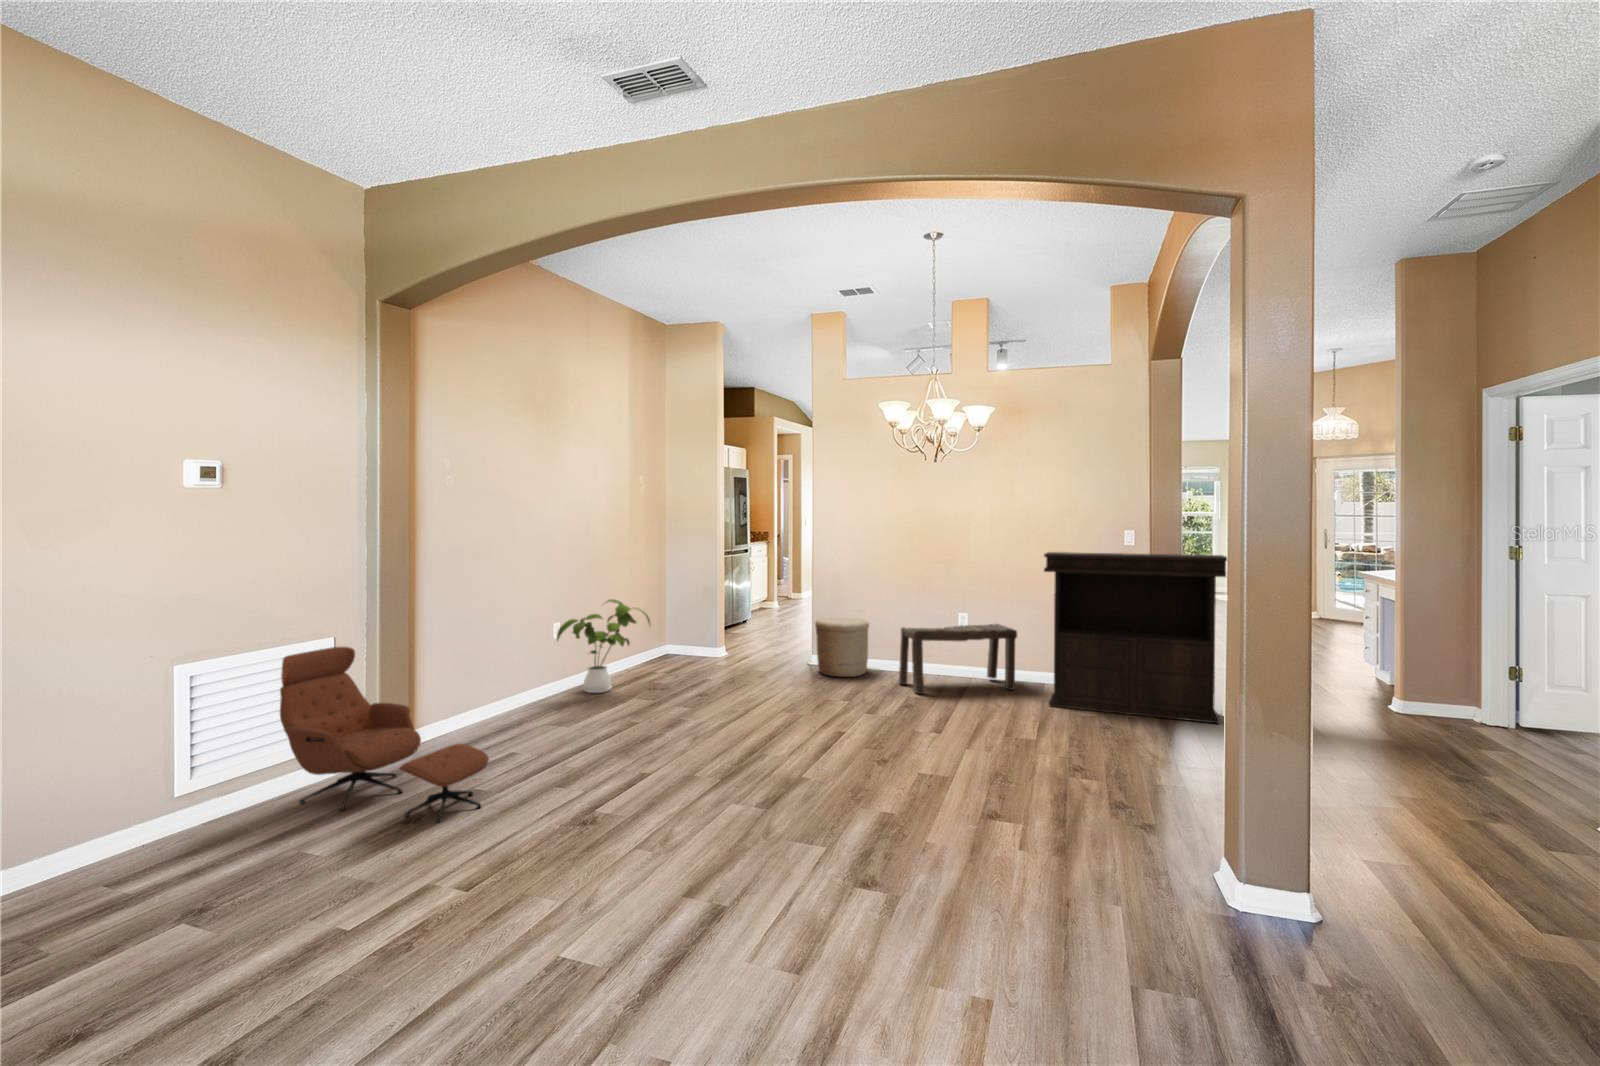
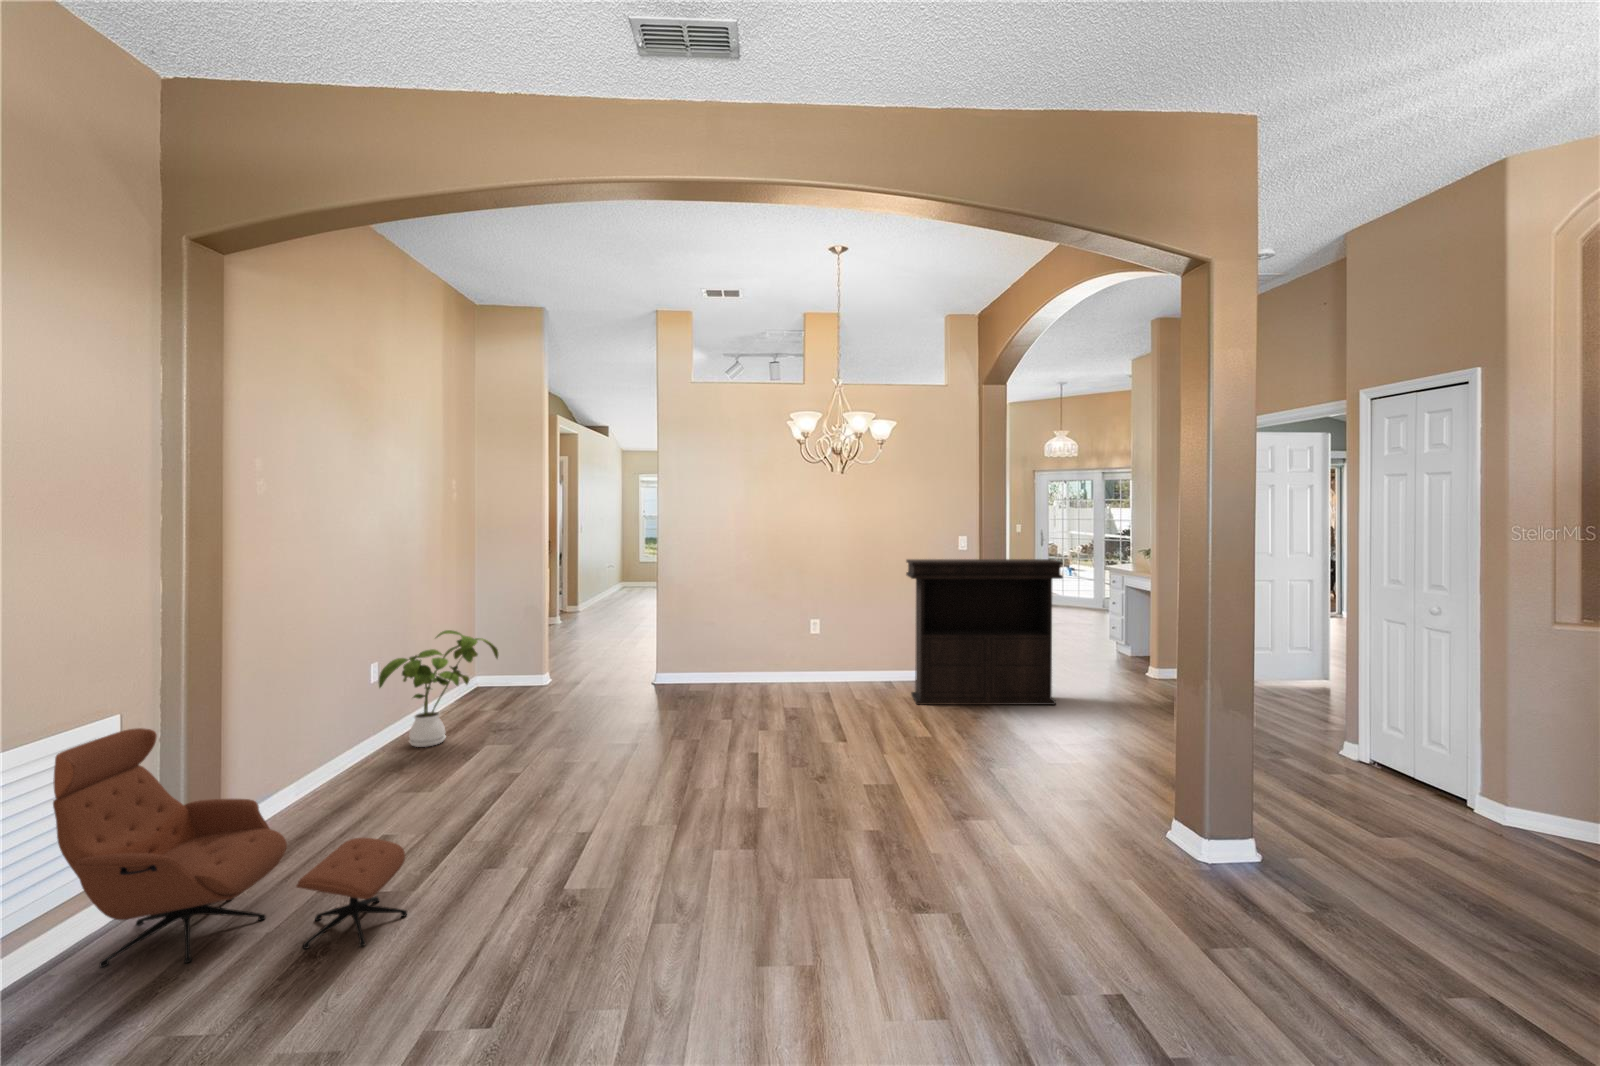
woven basket: present [815,617,869,677] -> none [669,632,726,696]
bench: present [899,624,1017,694] -> none [765,629,878,706]

